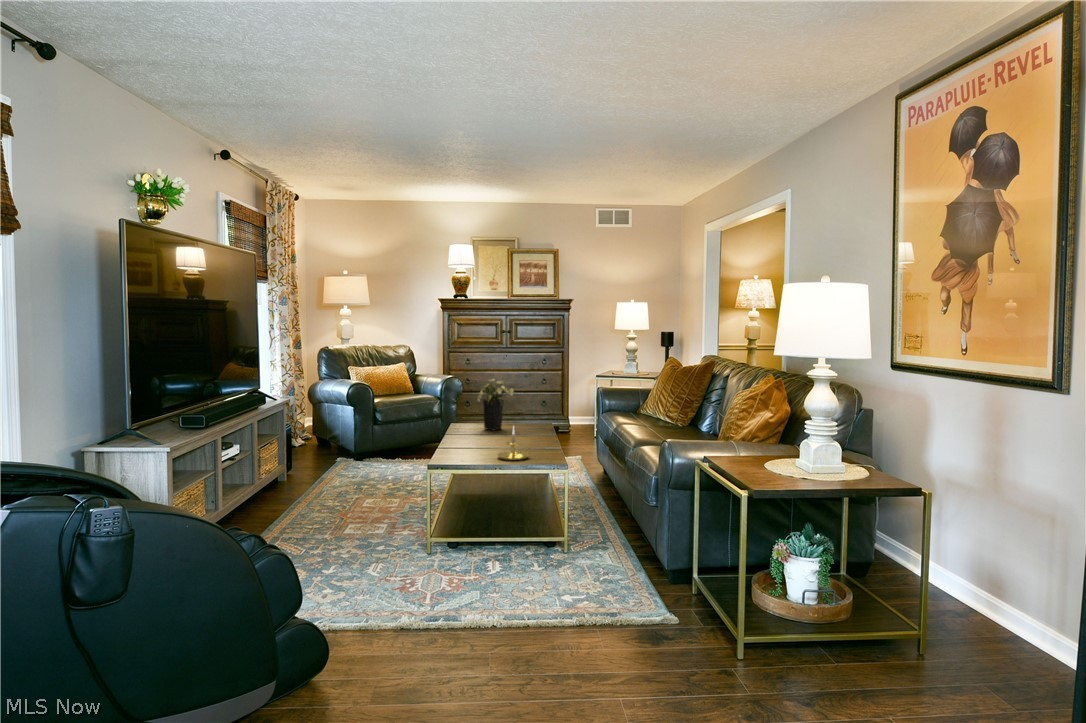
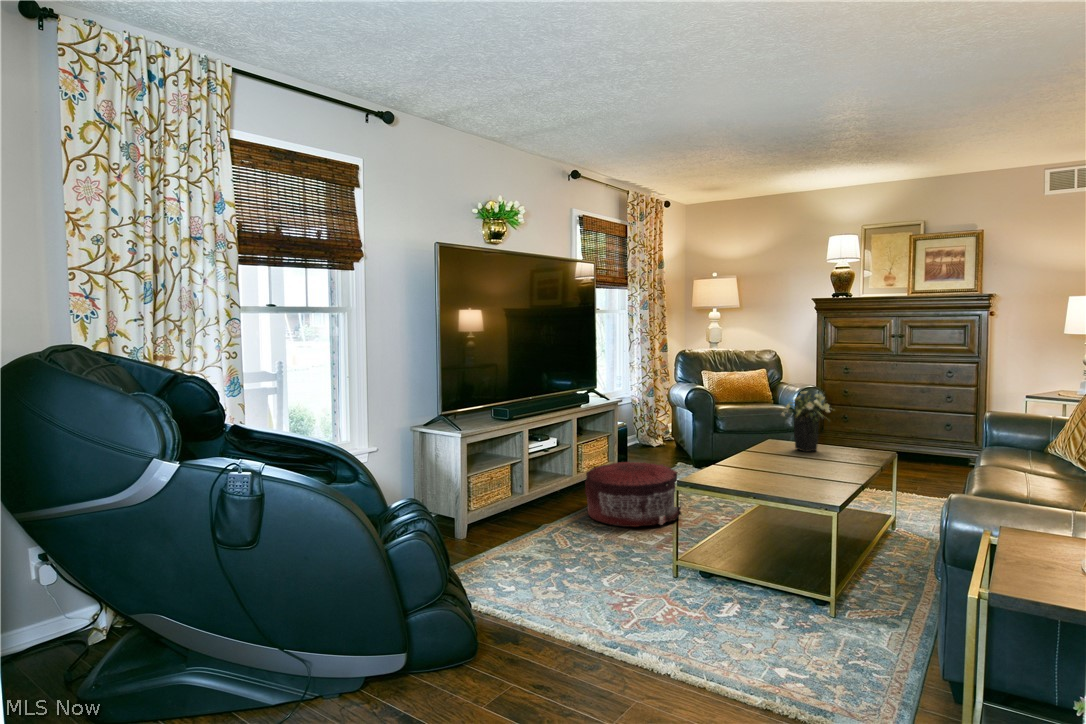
candle holder: present [497,426,532,460] -> none [756,447,804,490]
pouf: none [288,458,391,525] -> present [585,462,682,527]

